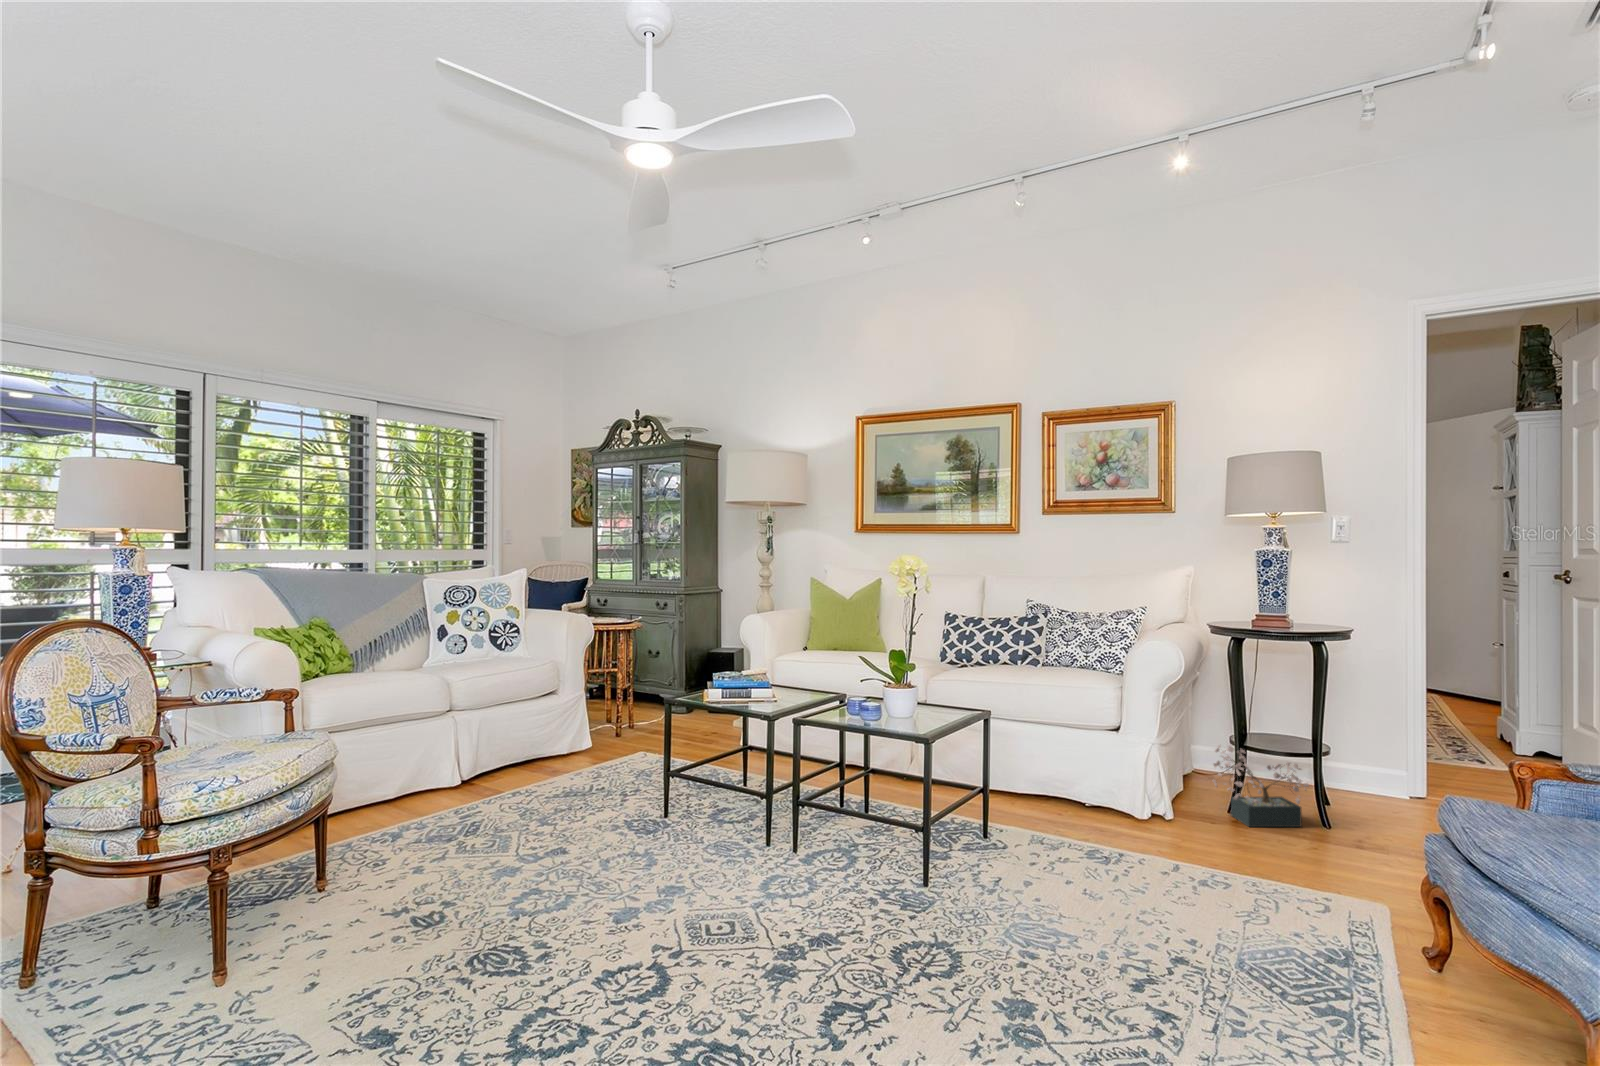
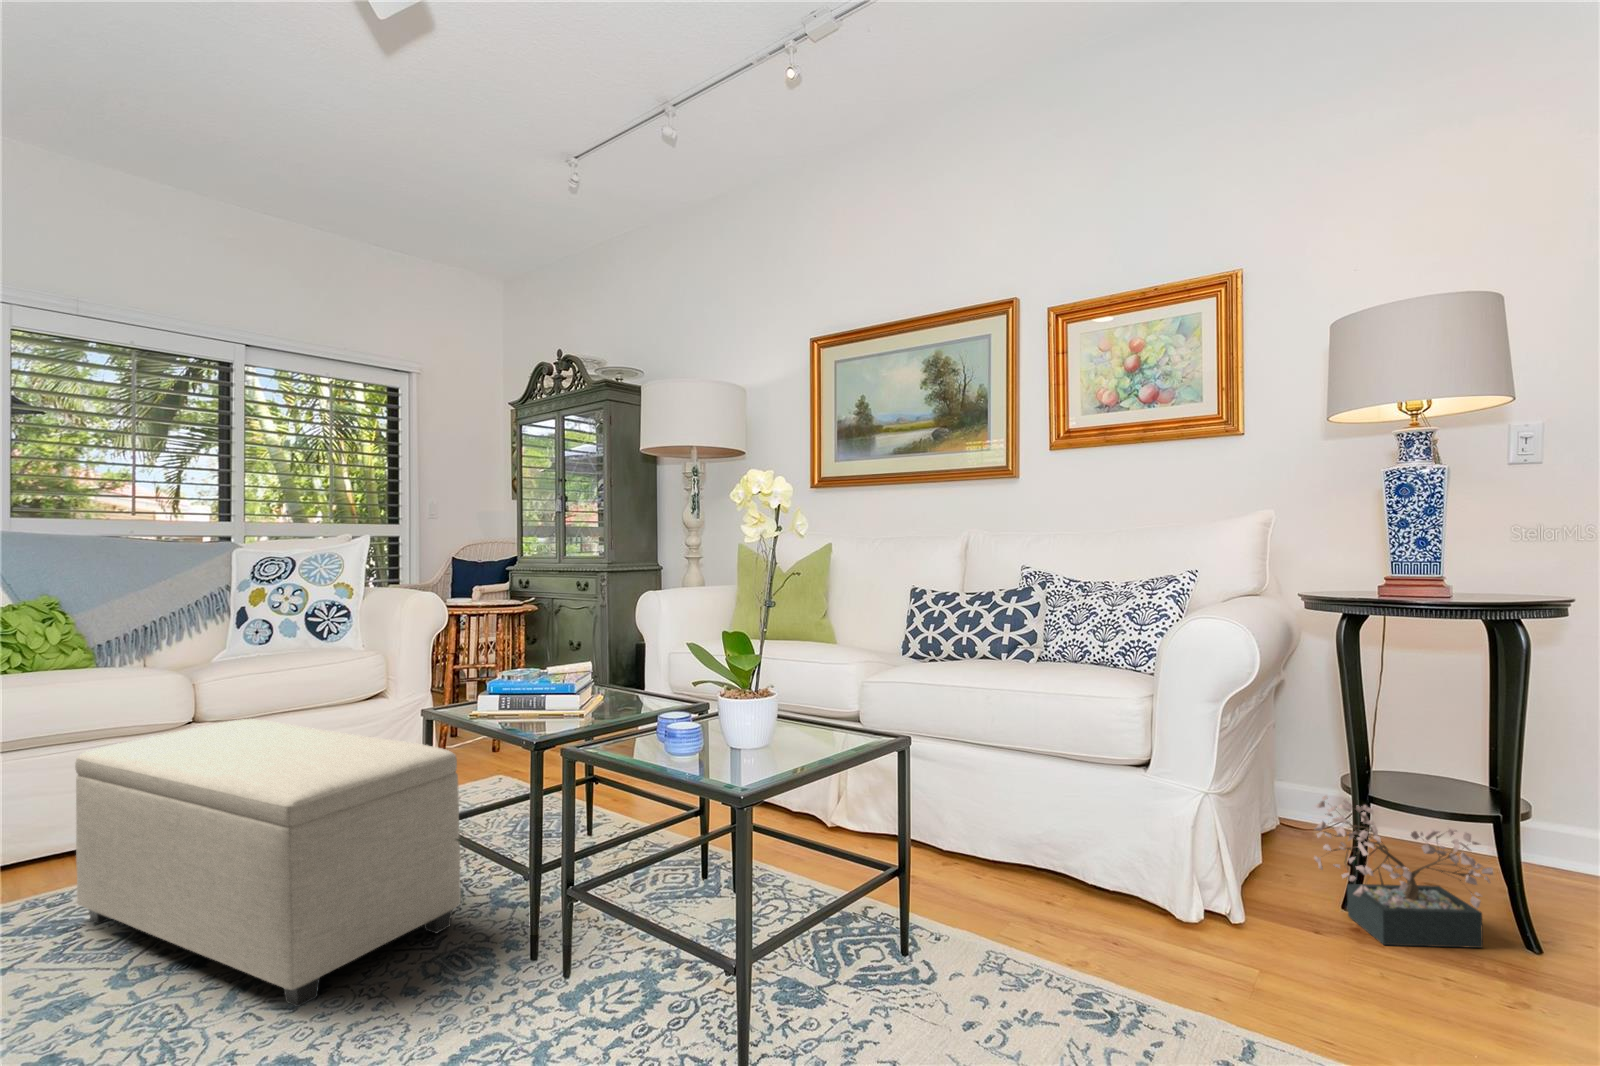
ottoman: none [444,704,703,864] -> present [75,719,461,1007]

